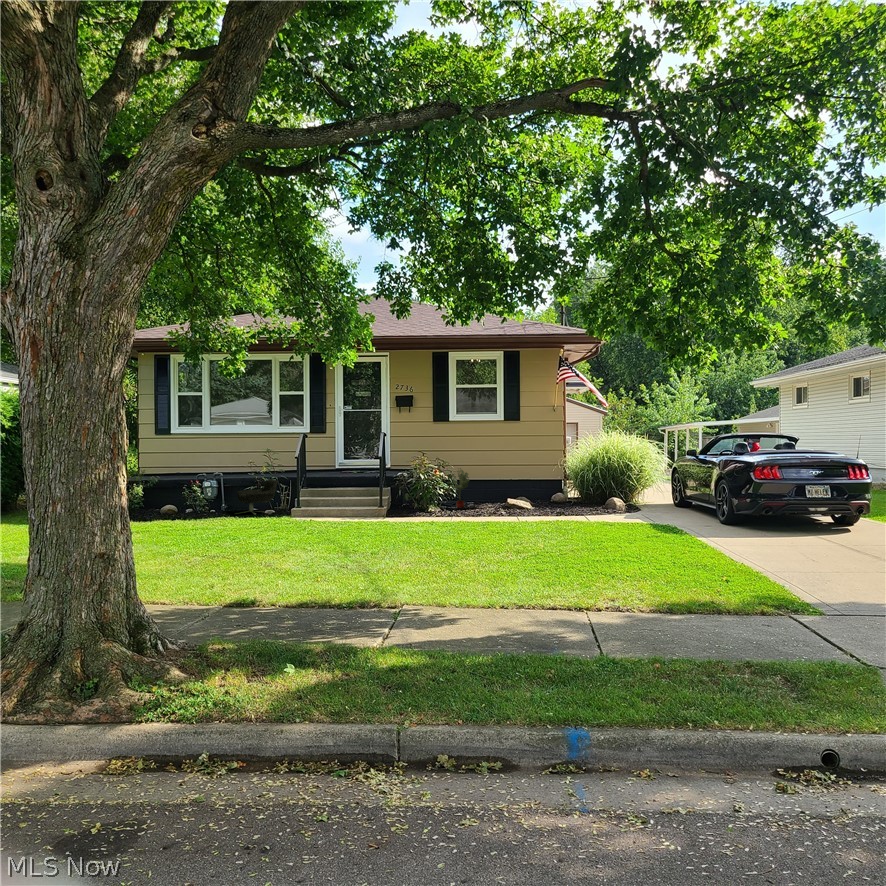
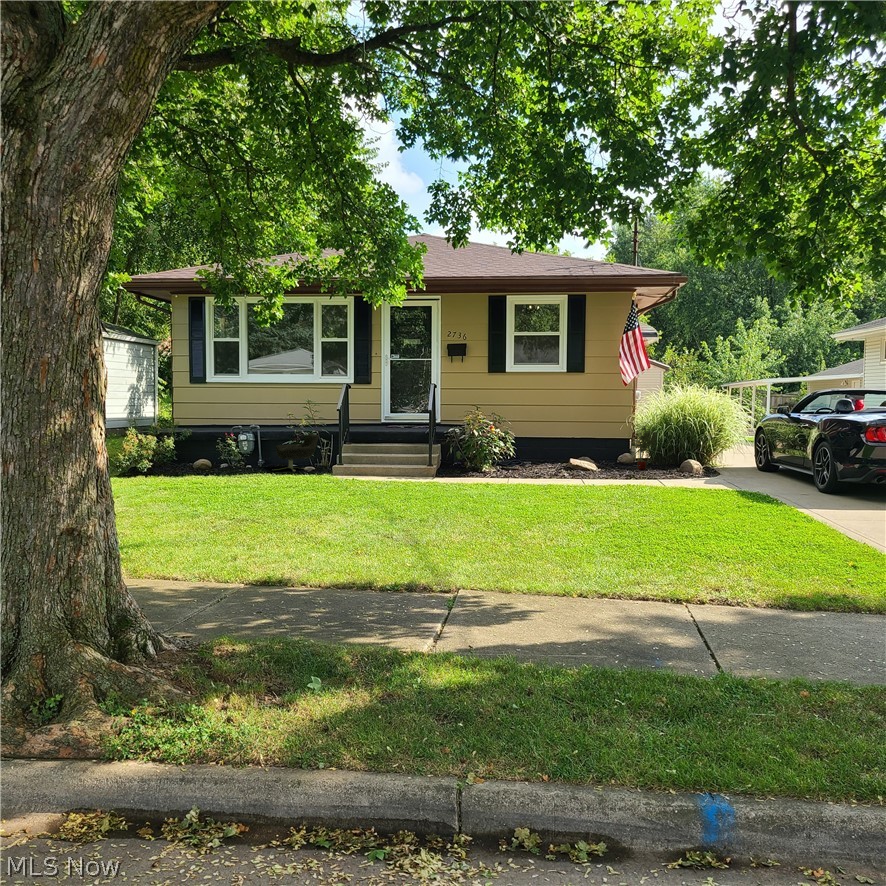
potted tree: present [453,468,469,508] -> present [631,426,656,470]

